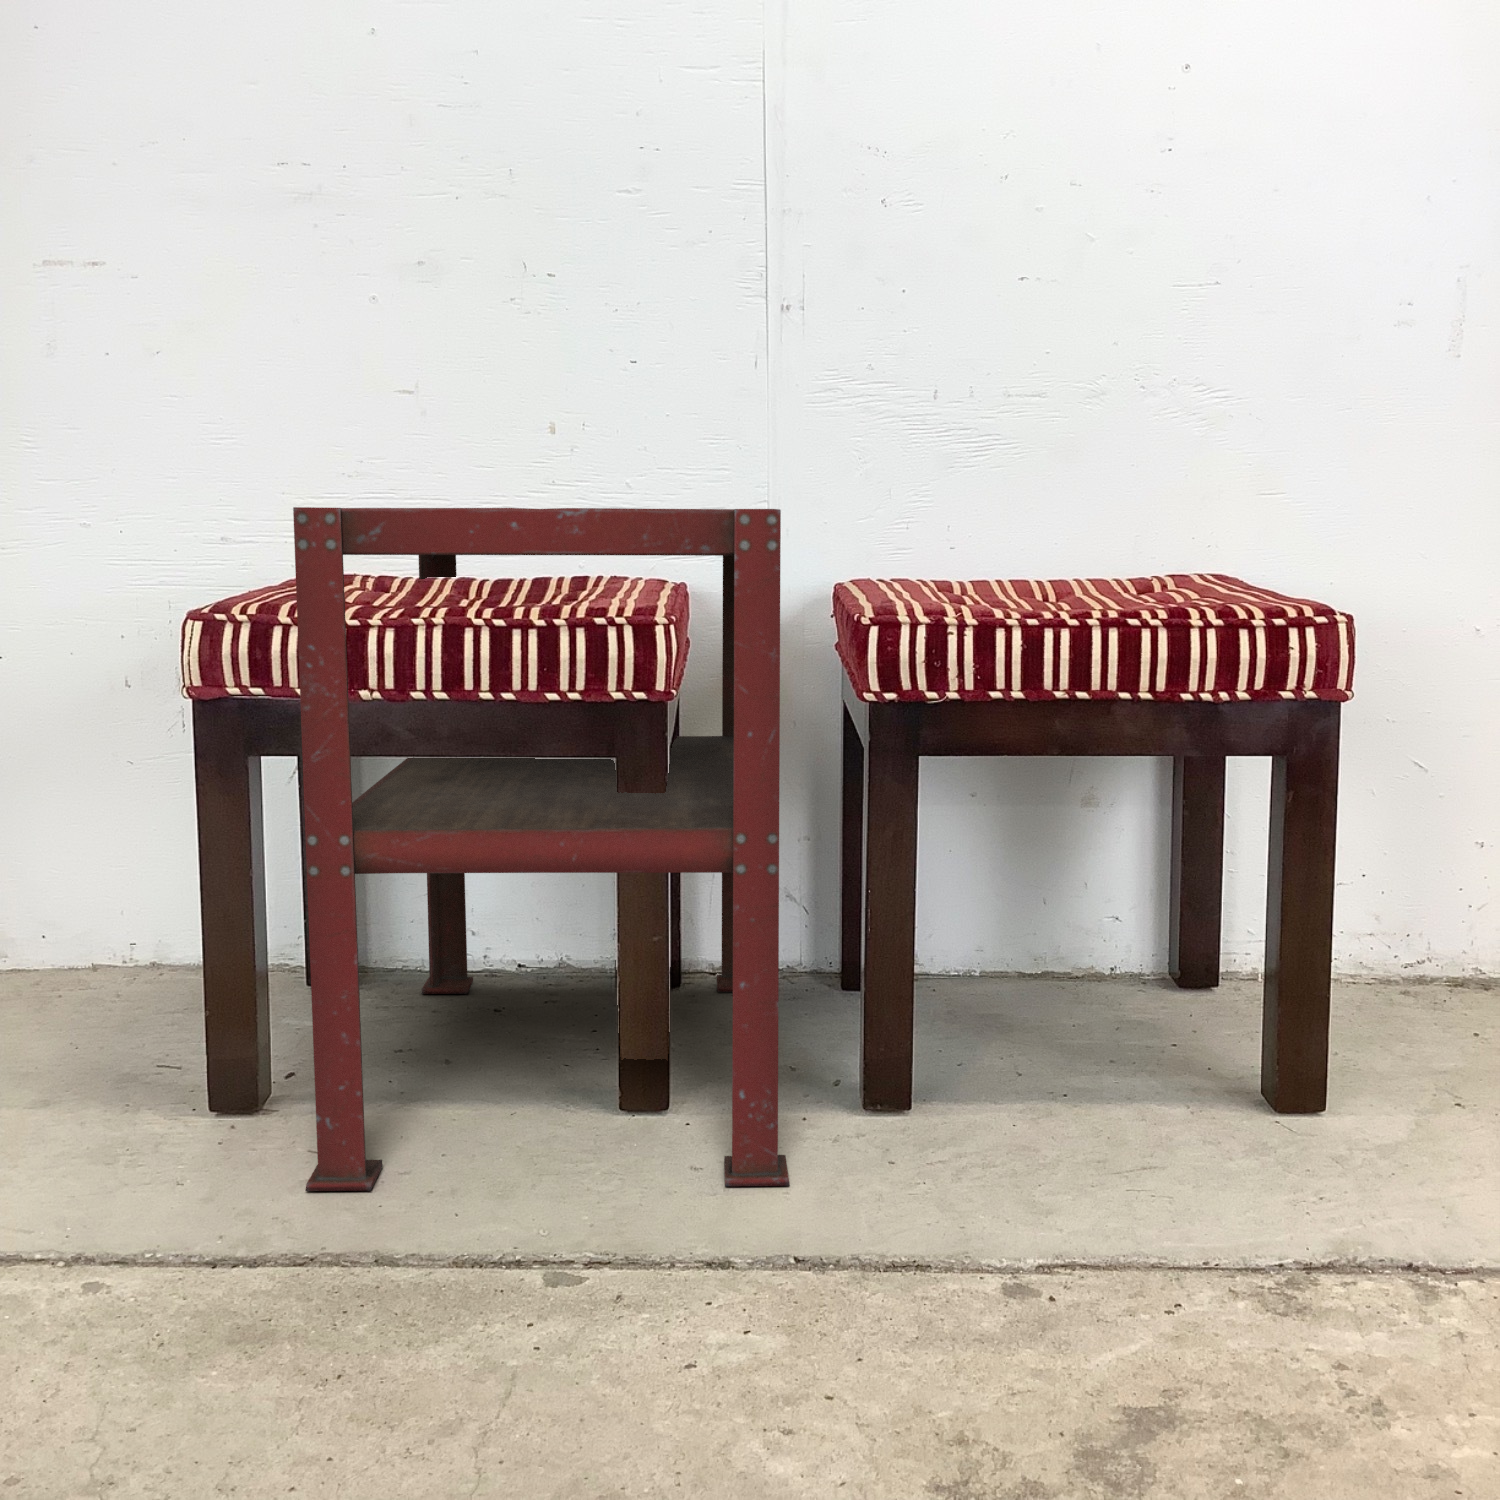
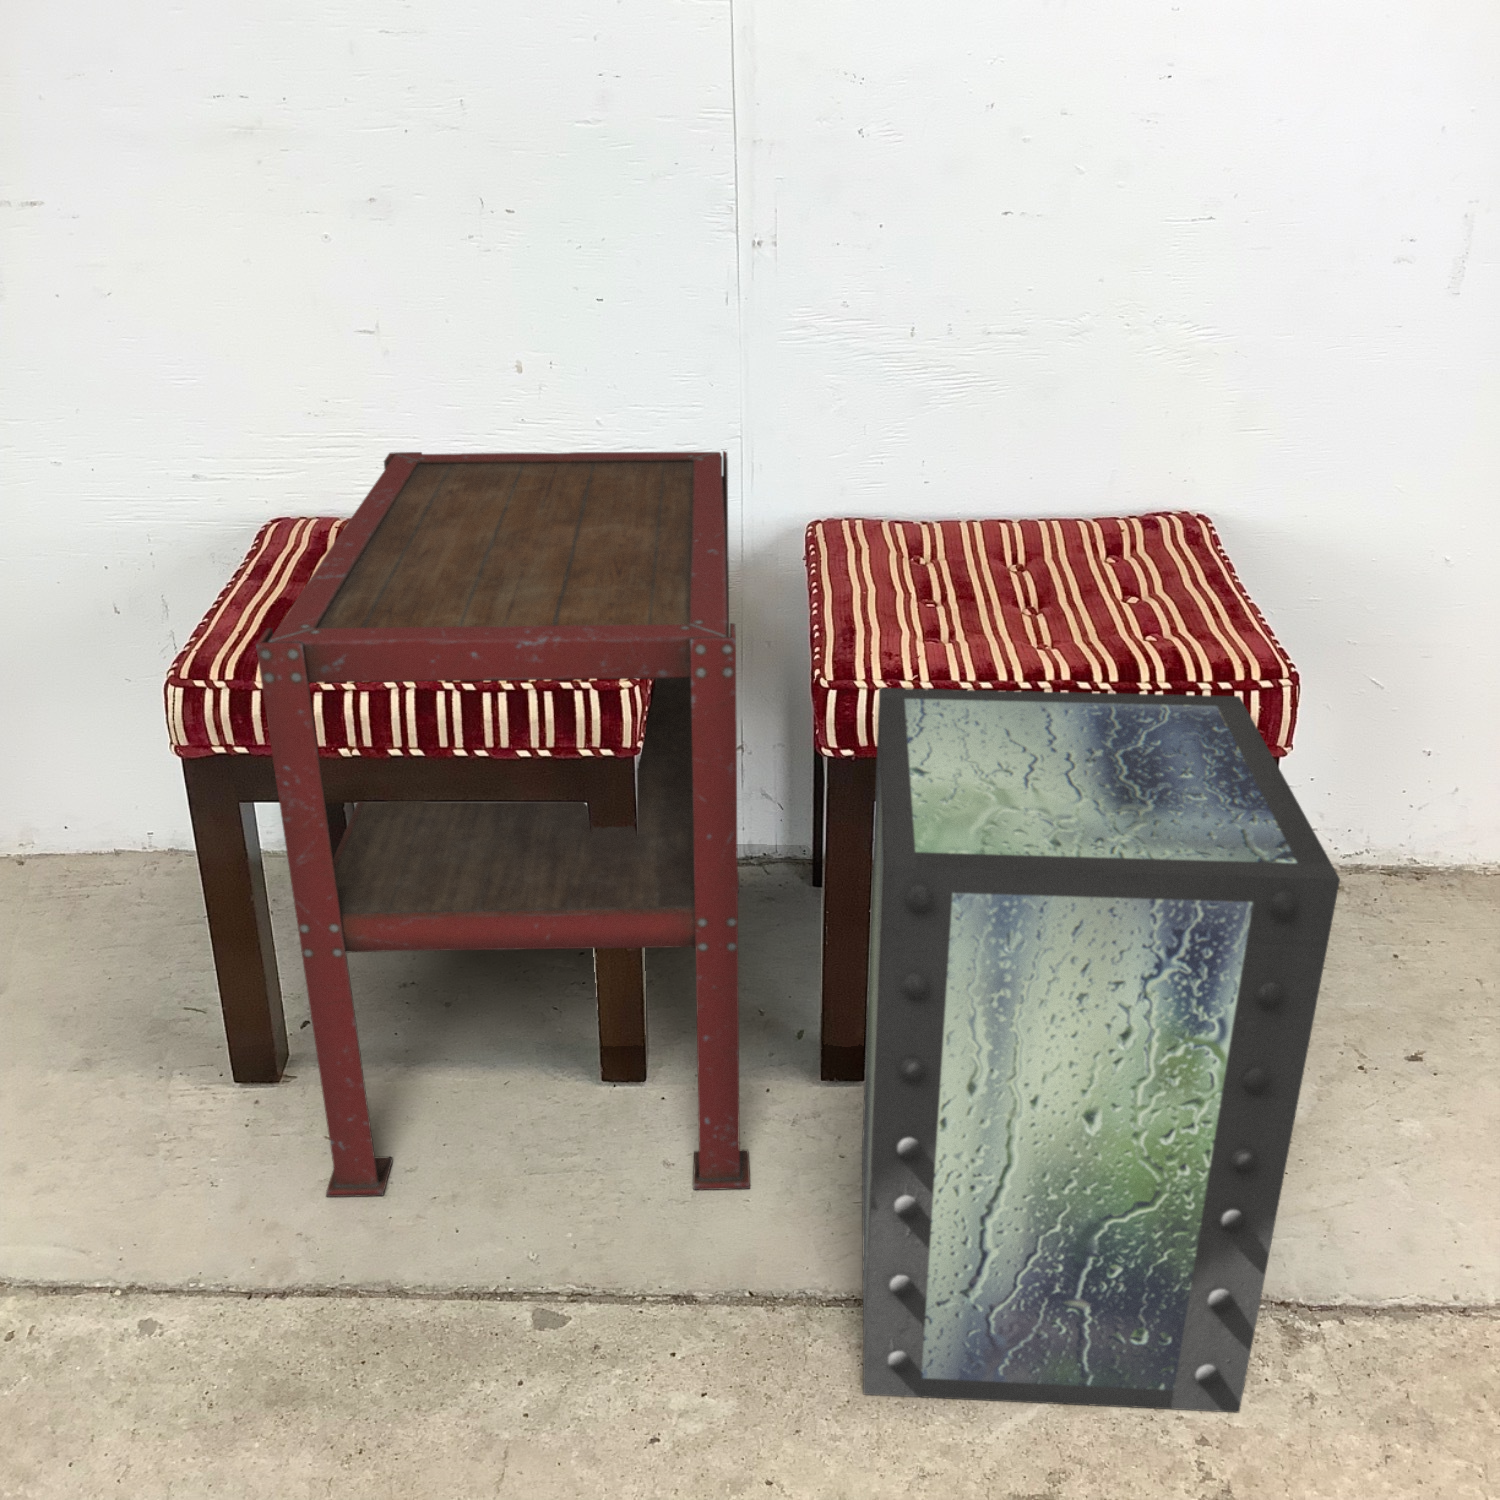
storage box: none [914,590,1433,1348] -> present [862,688,1340,1412]

